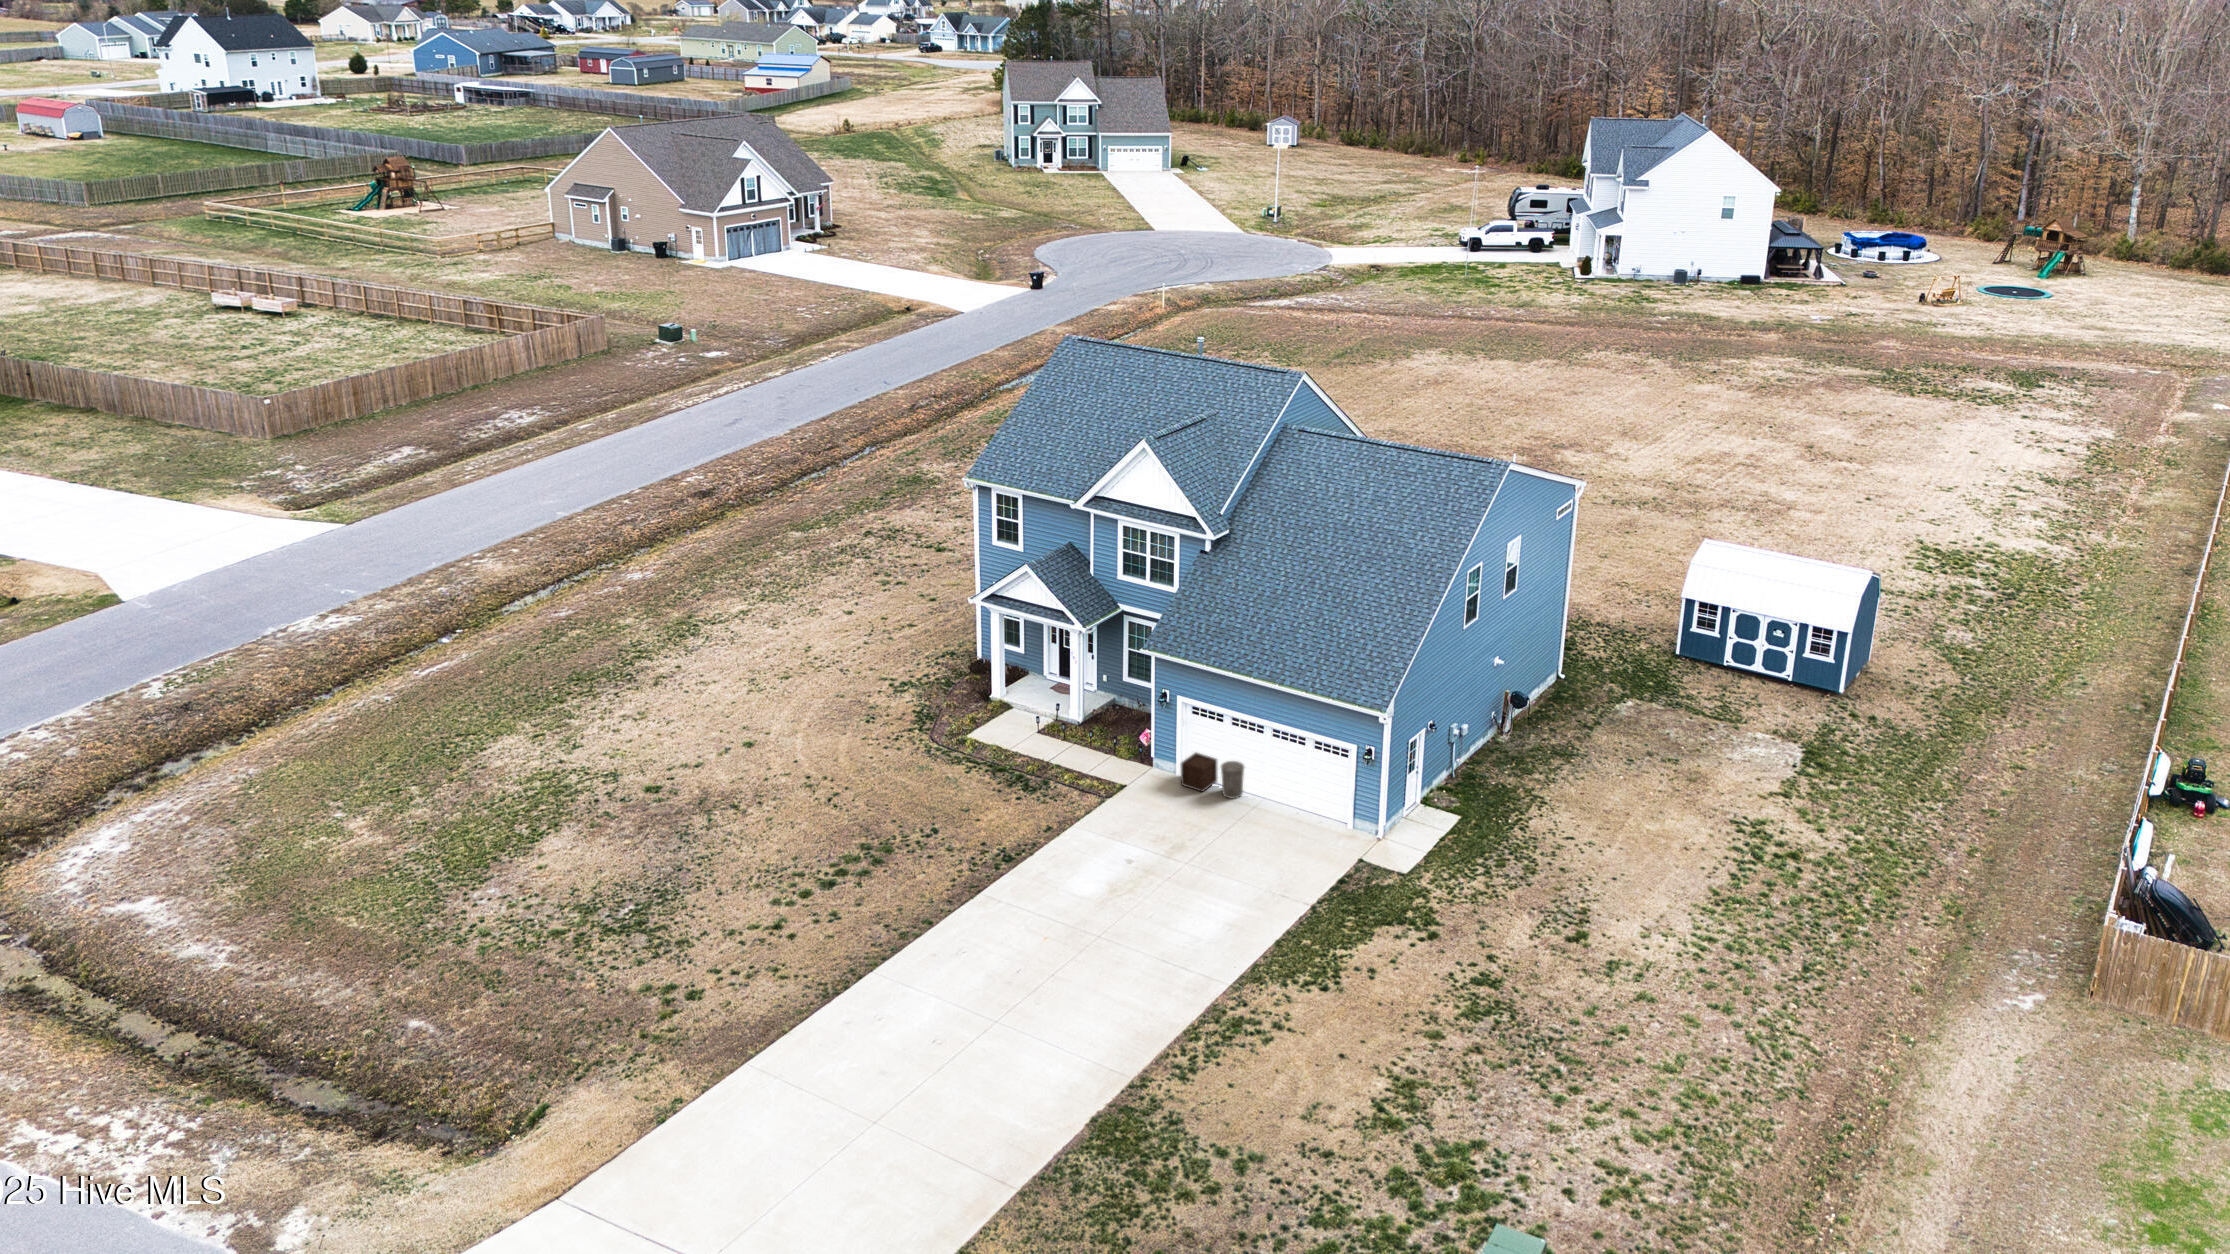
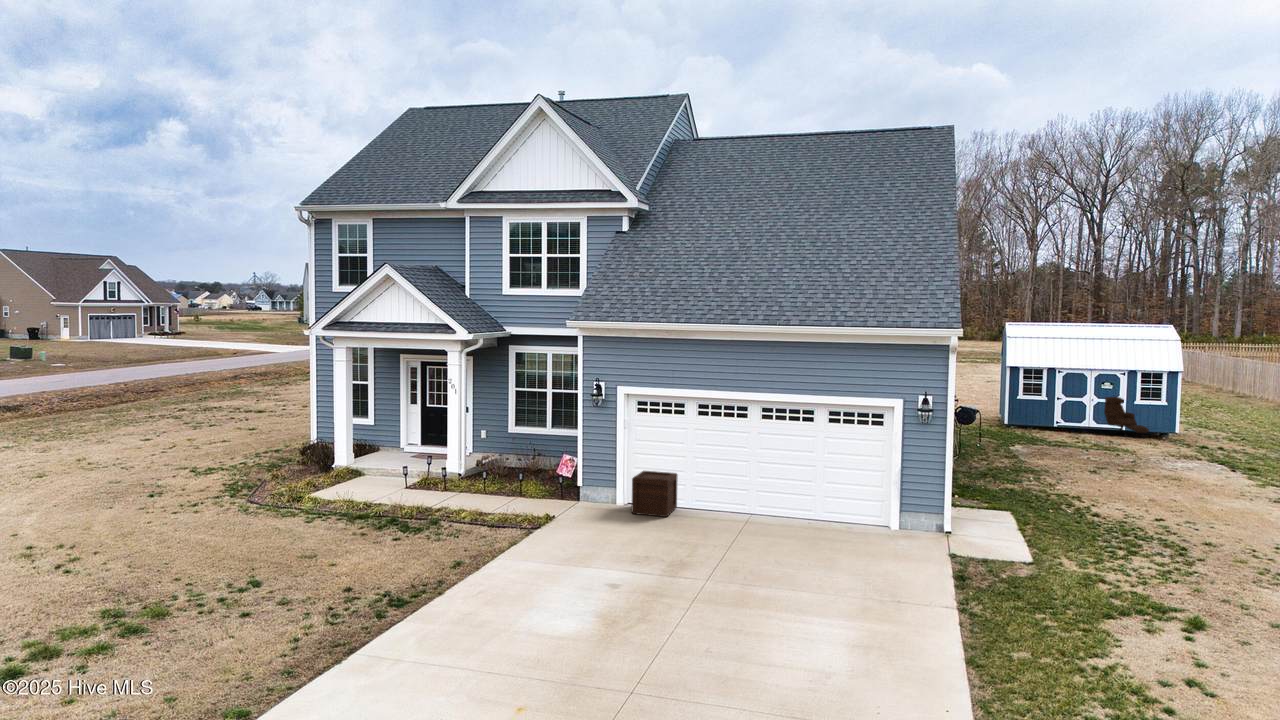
lounge chair: none [1764,648,1798,701] -> present [1104,397,1149,437]
trash can: present [1221,761,1244,799] -> none [692,470,725,519]

